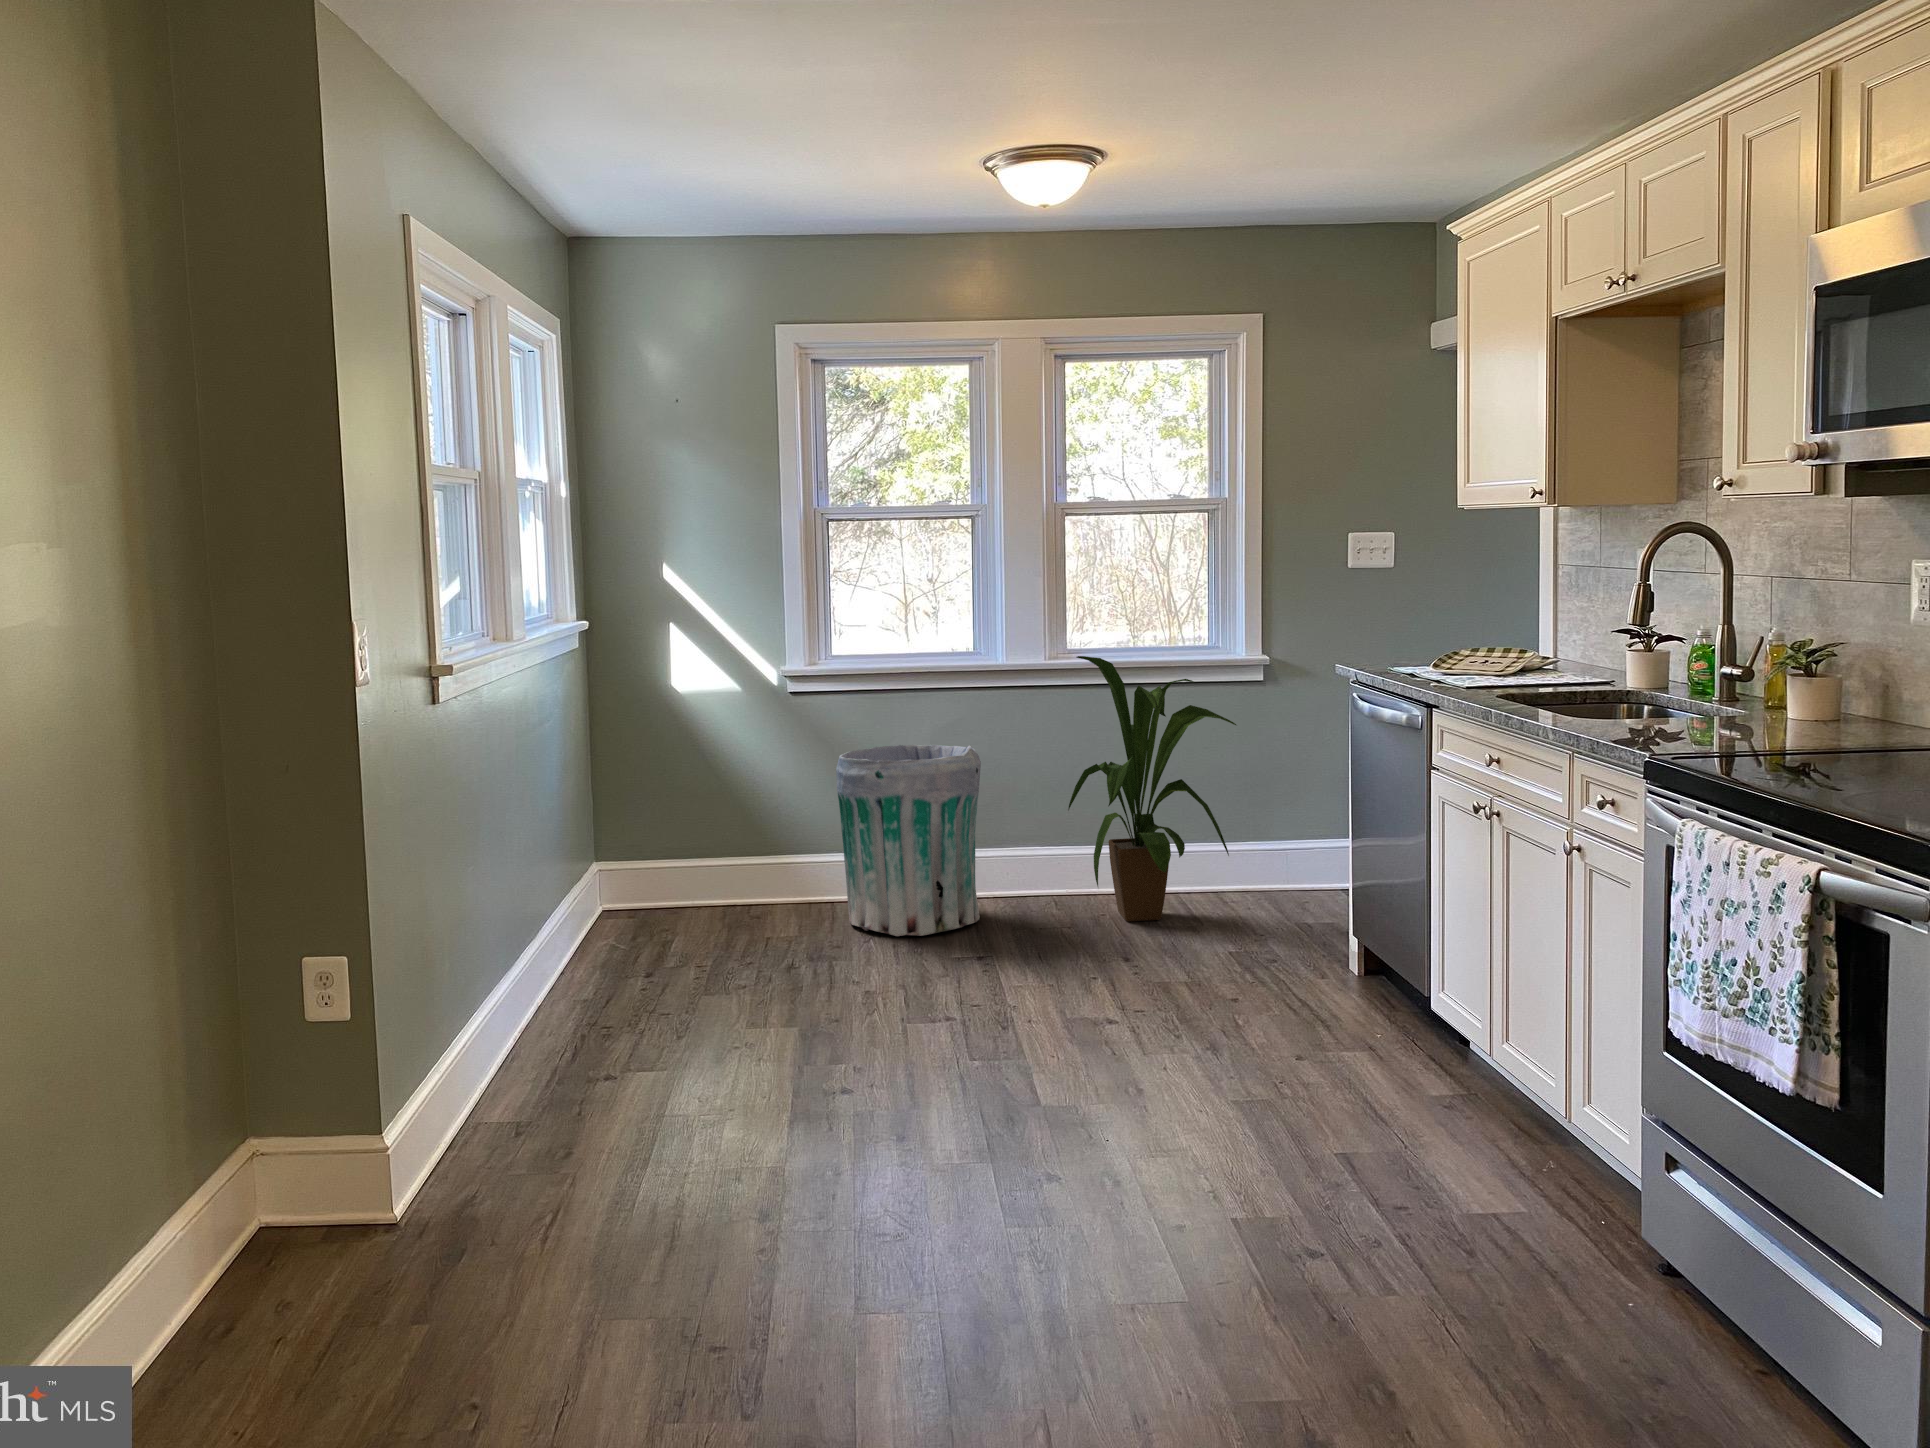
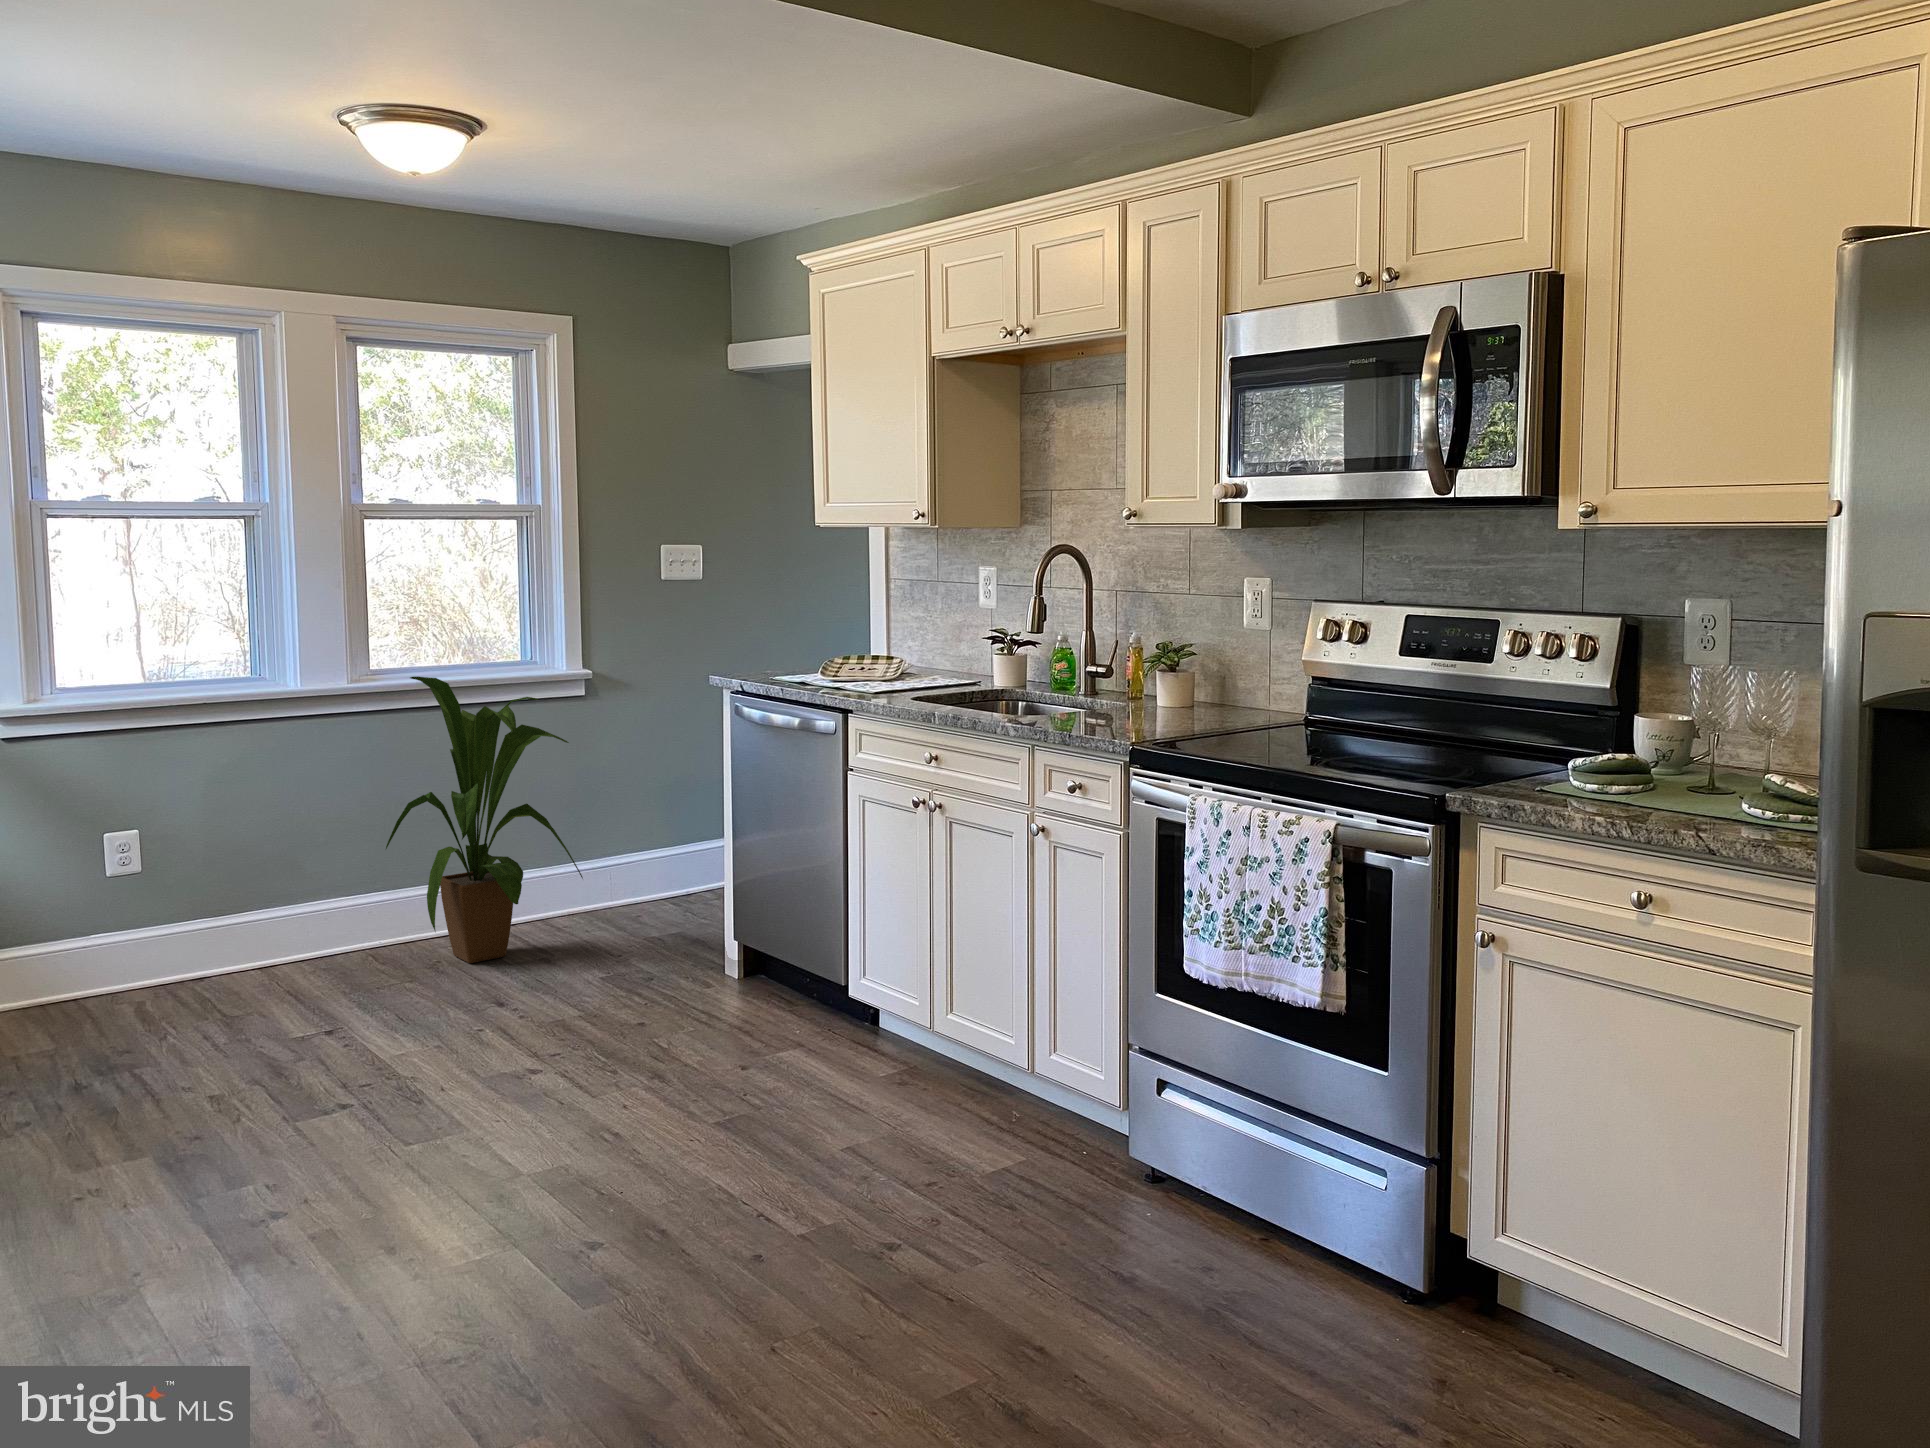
trash can: present [836,745,981,936] -> none [91,785,292,1023]

